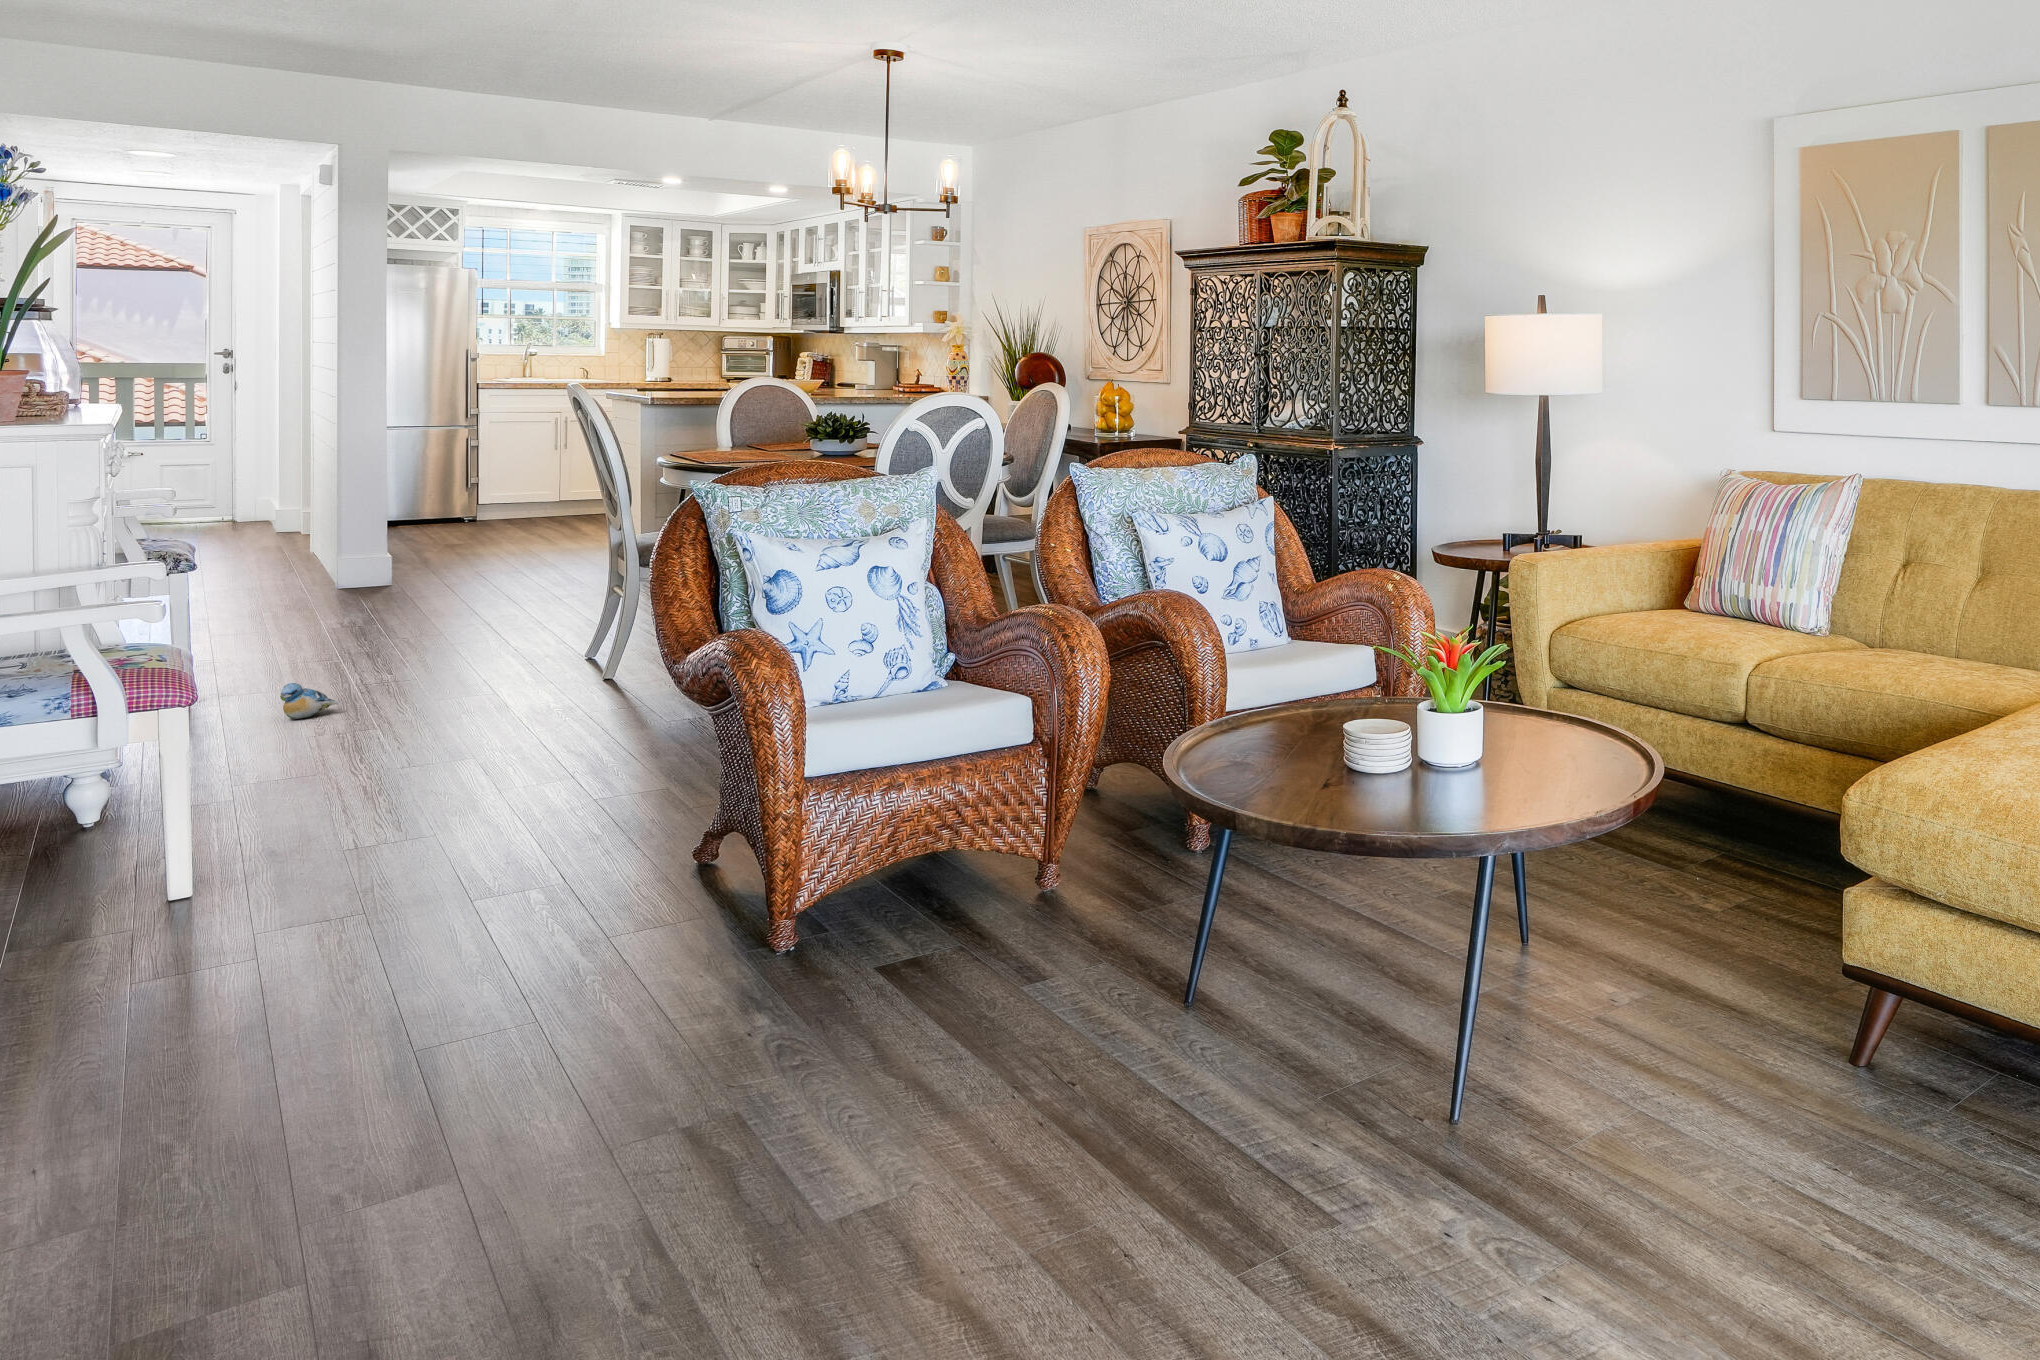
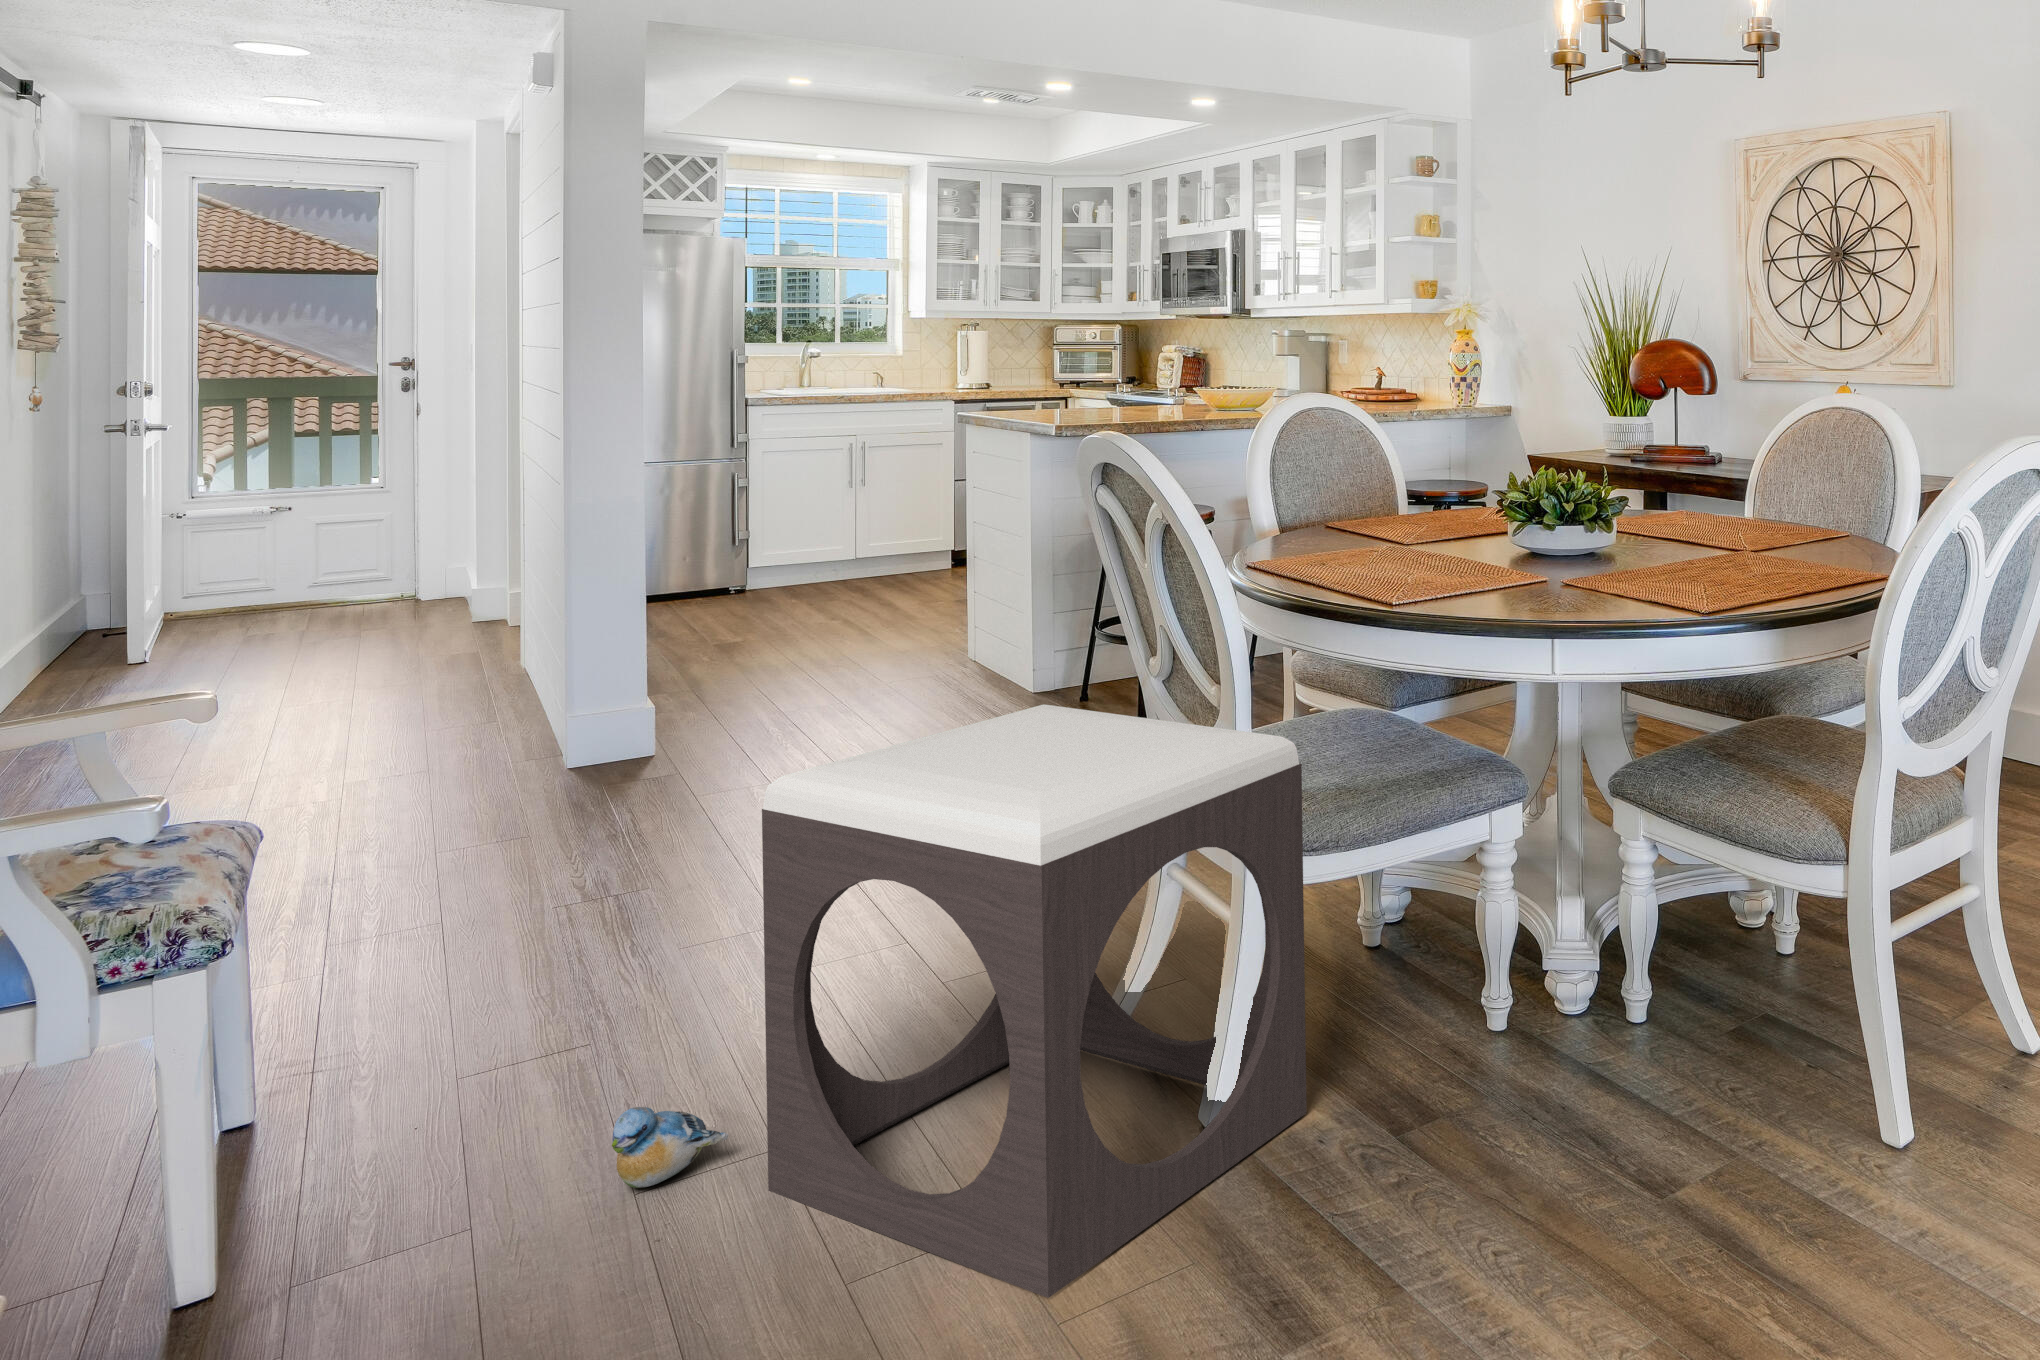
footstool: none [353,522,618,741] -> present [762,704,1307,1298]

